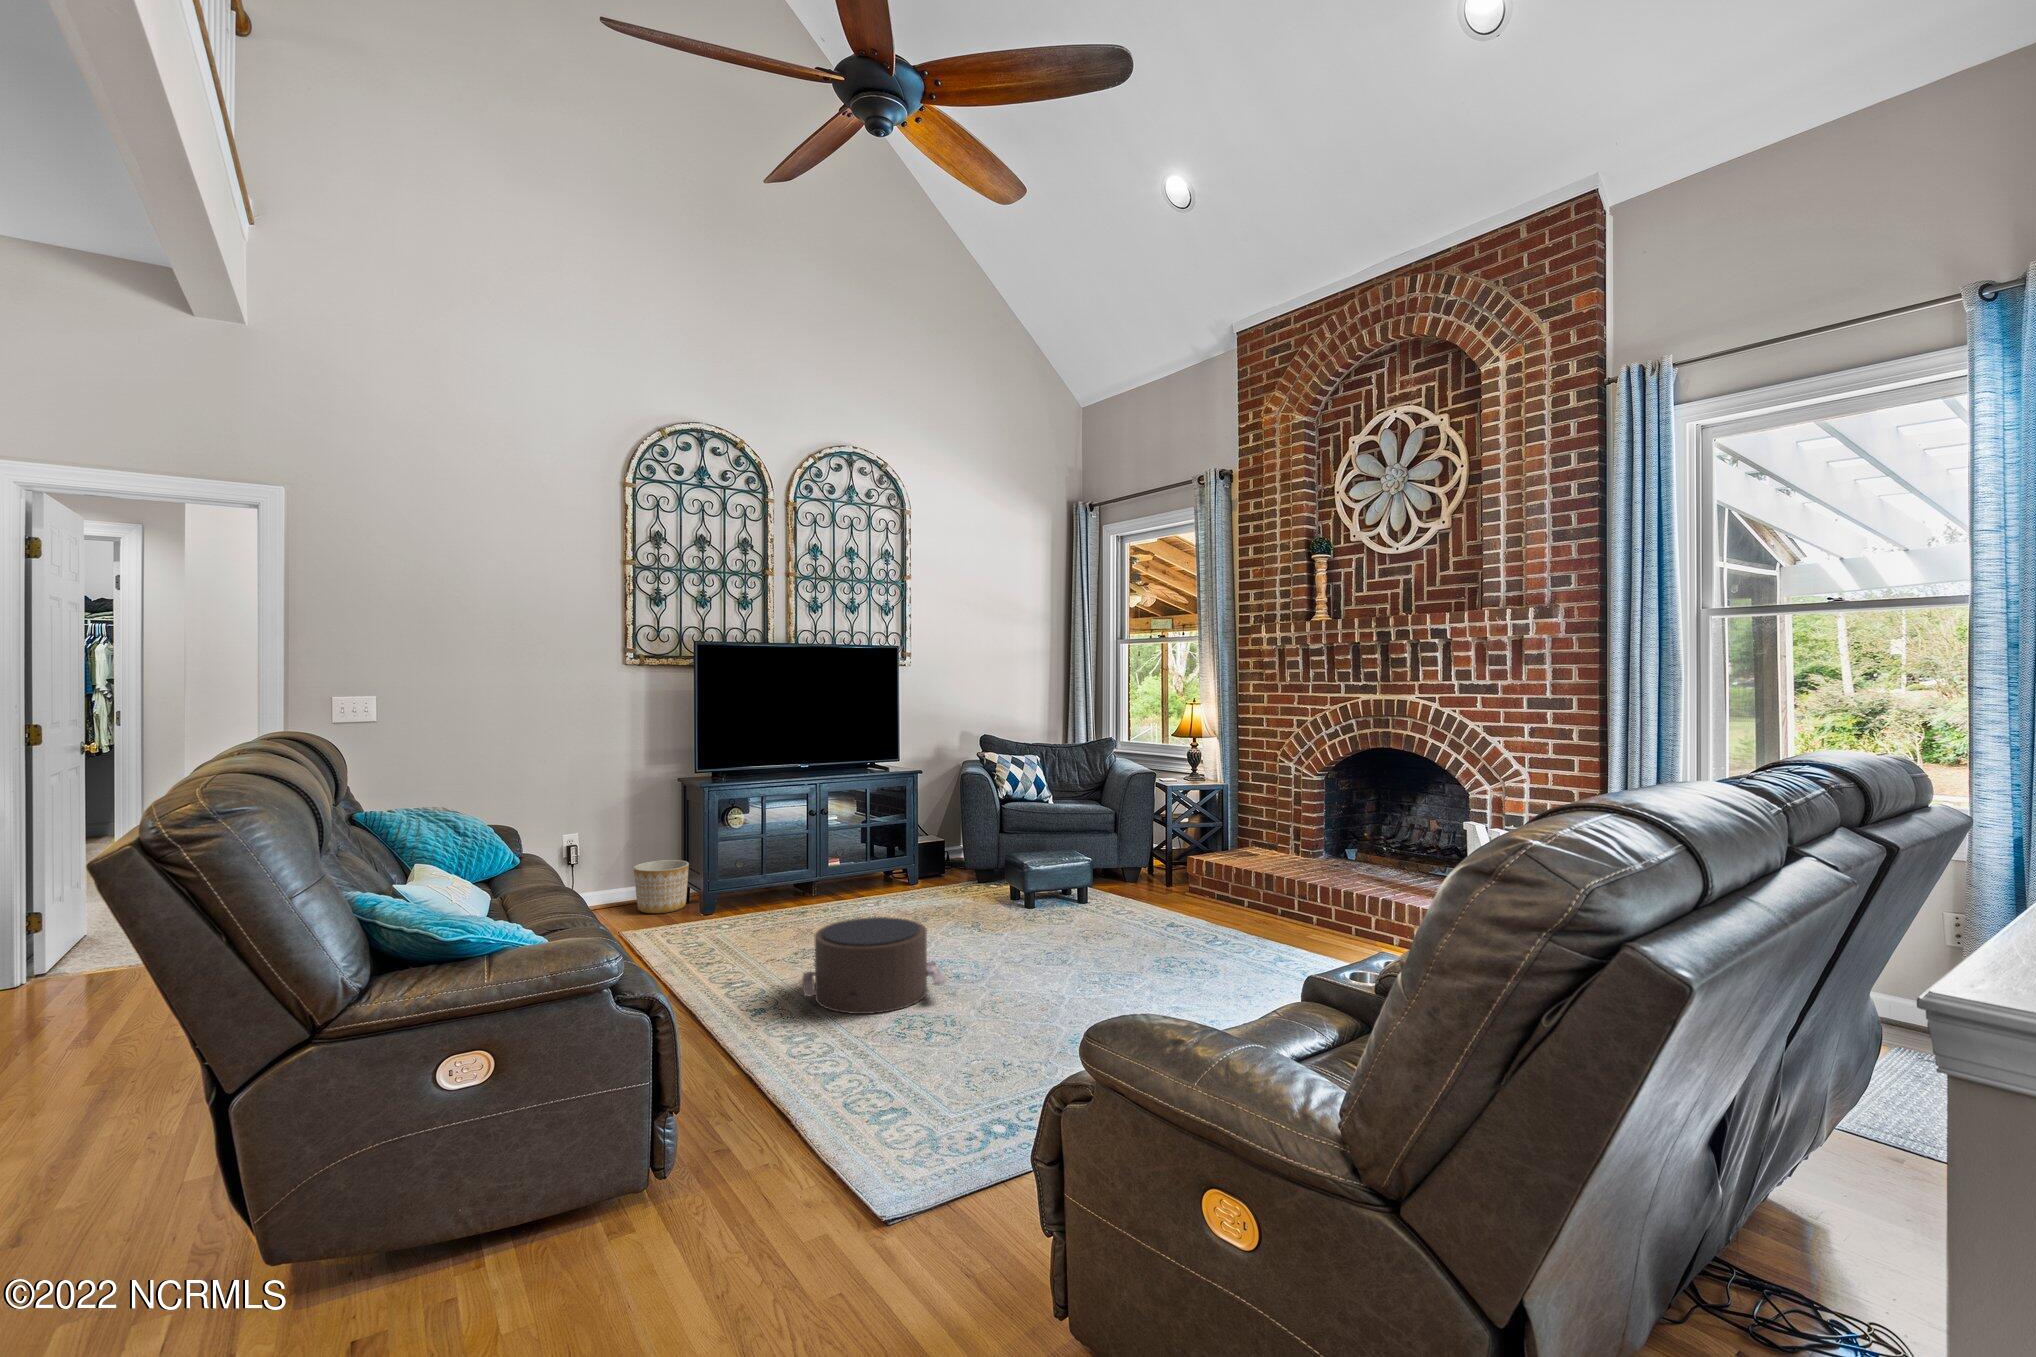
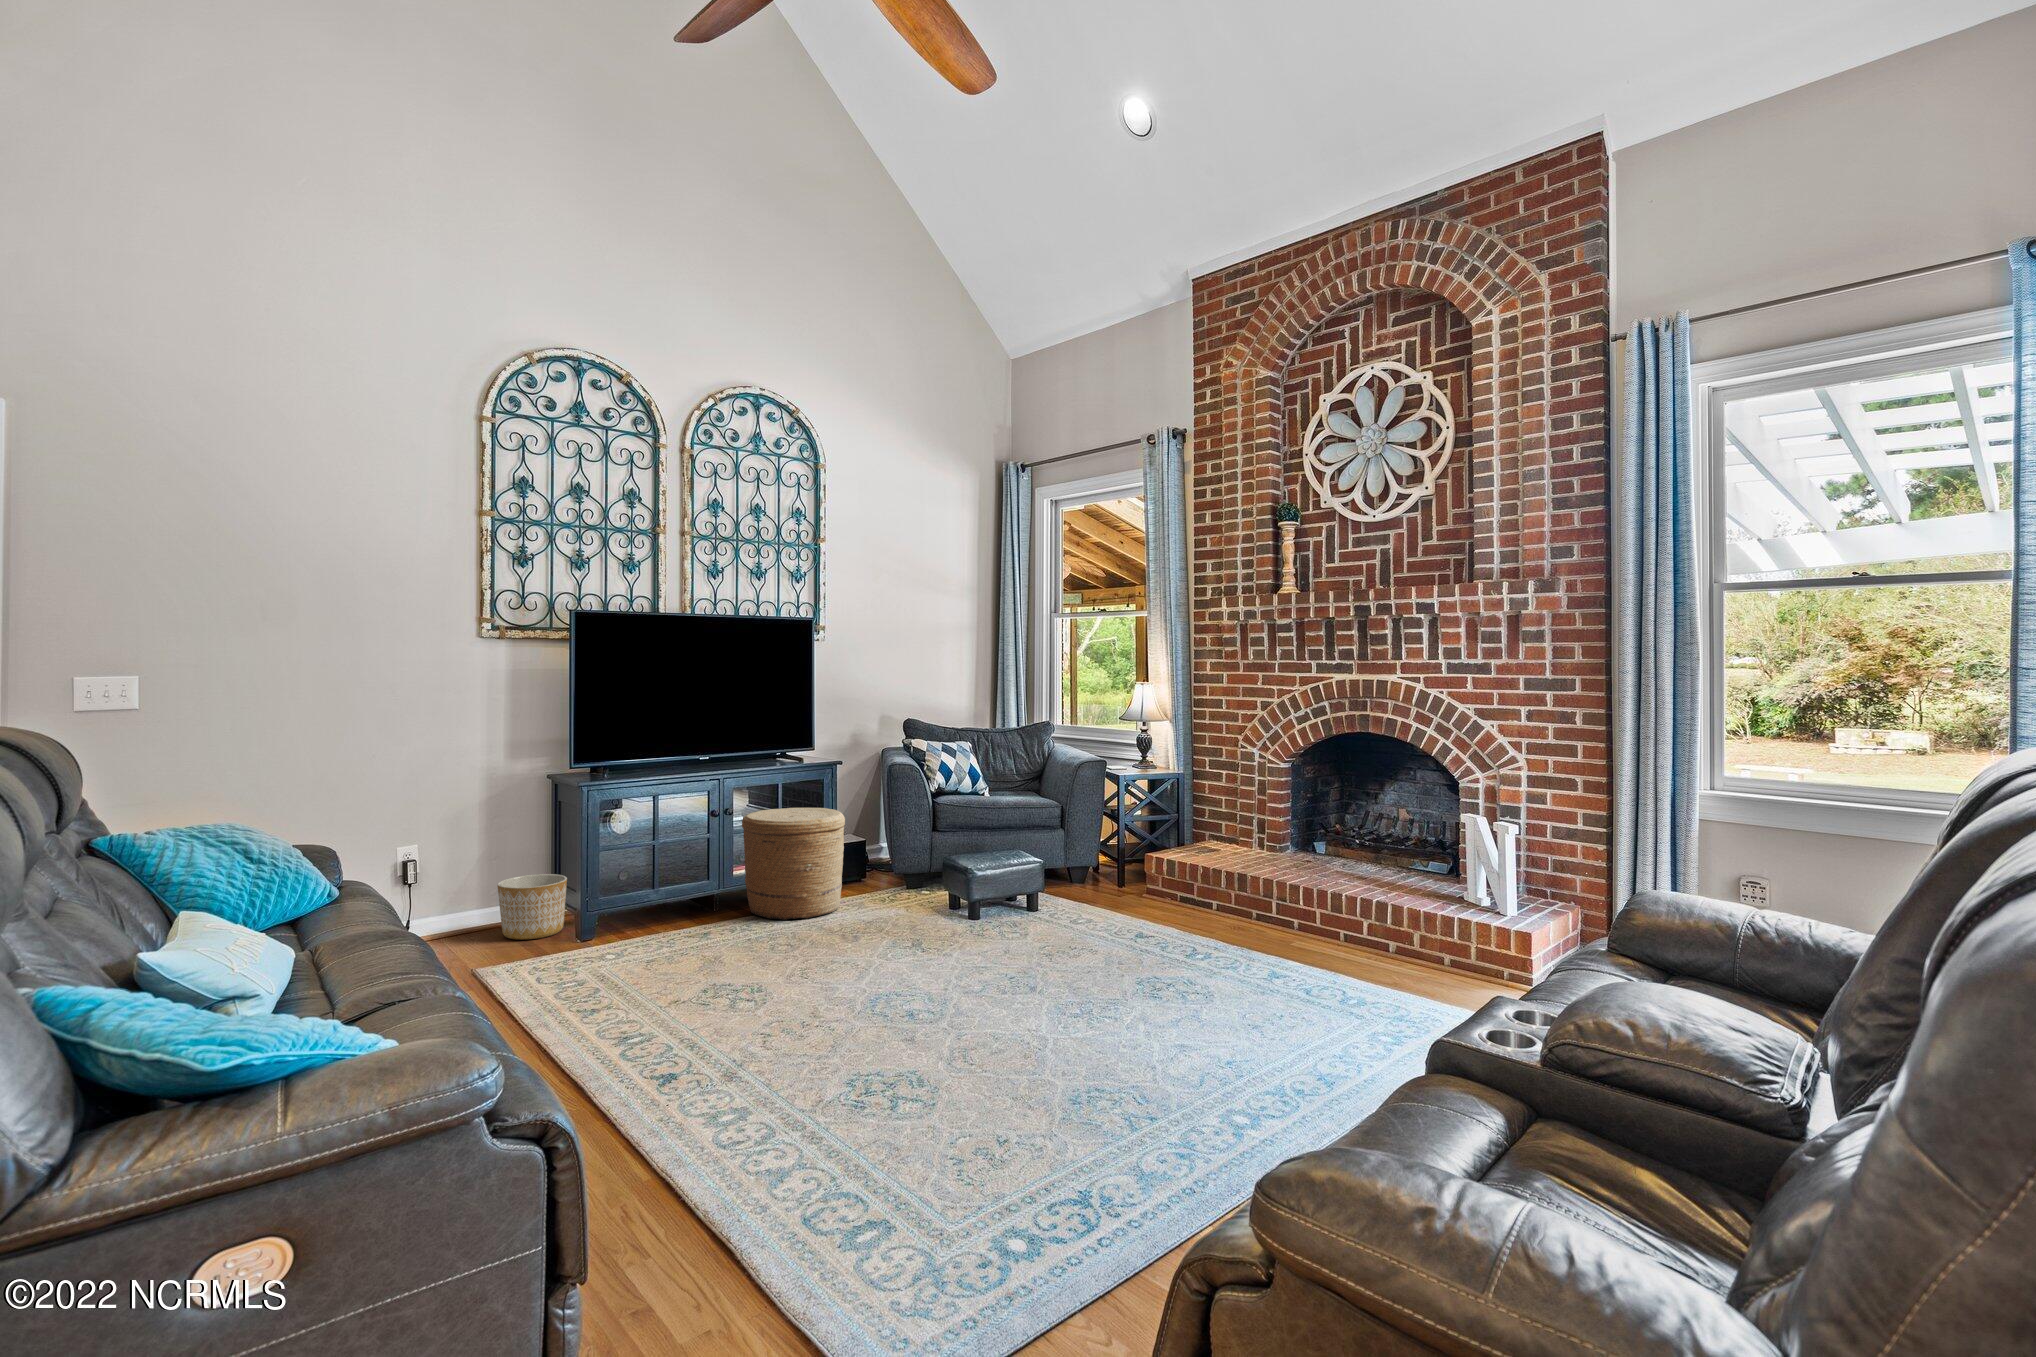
woven basket: none [832,808,919,904] -> present [742,808,845,920]
pouf: present [802,917,946,1014] -> none [739,935,919,1054]

